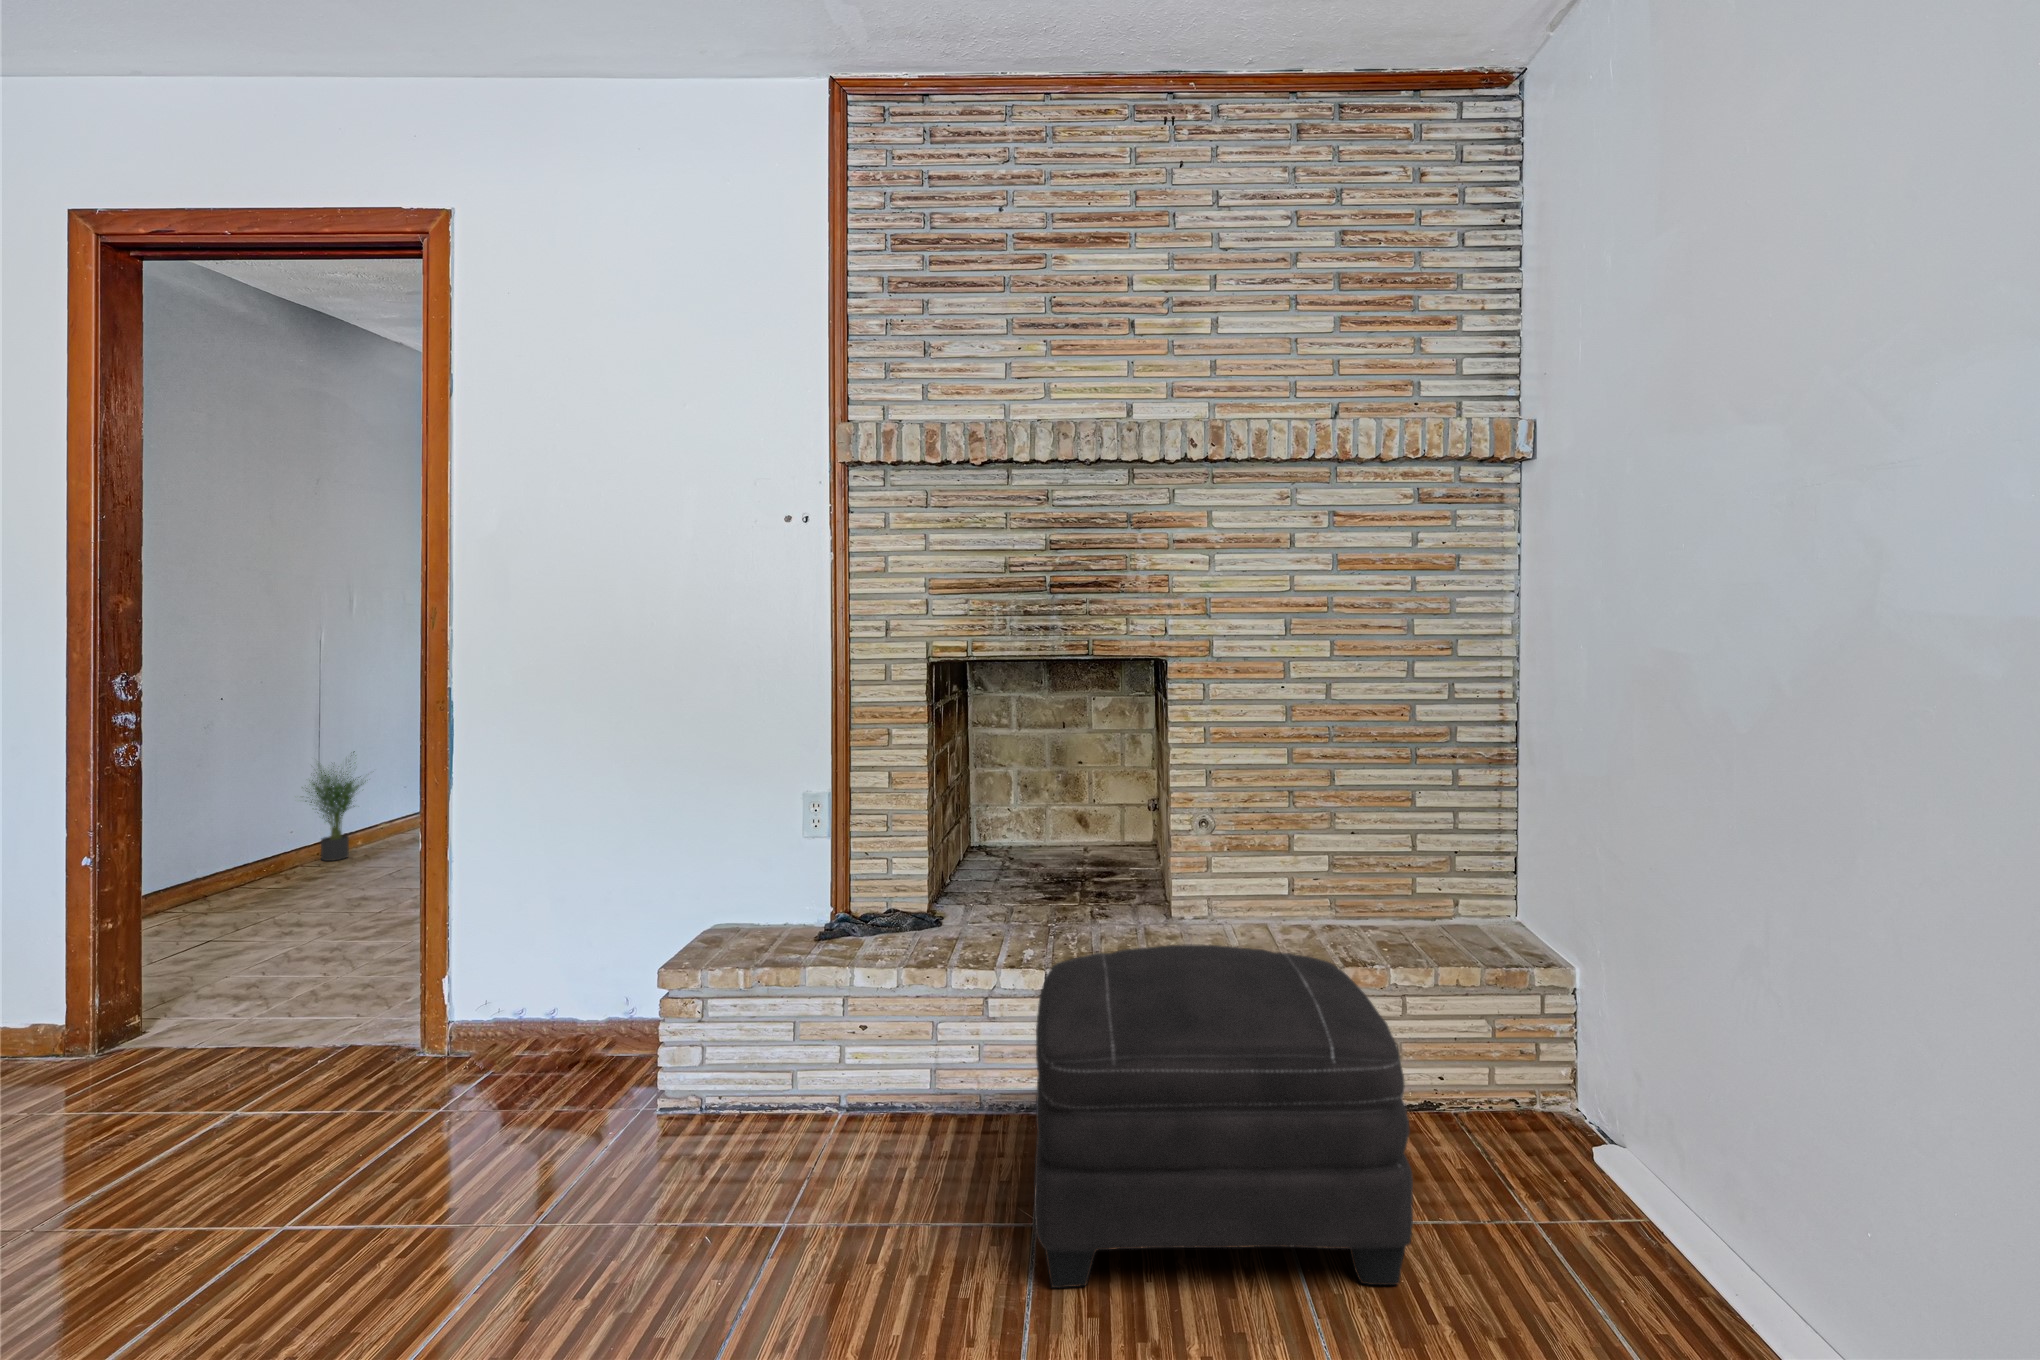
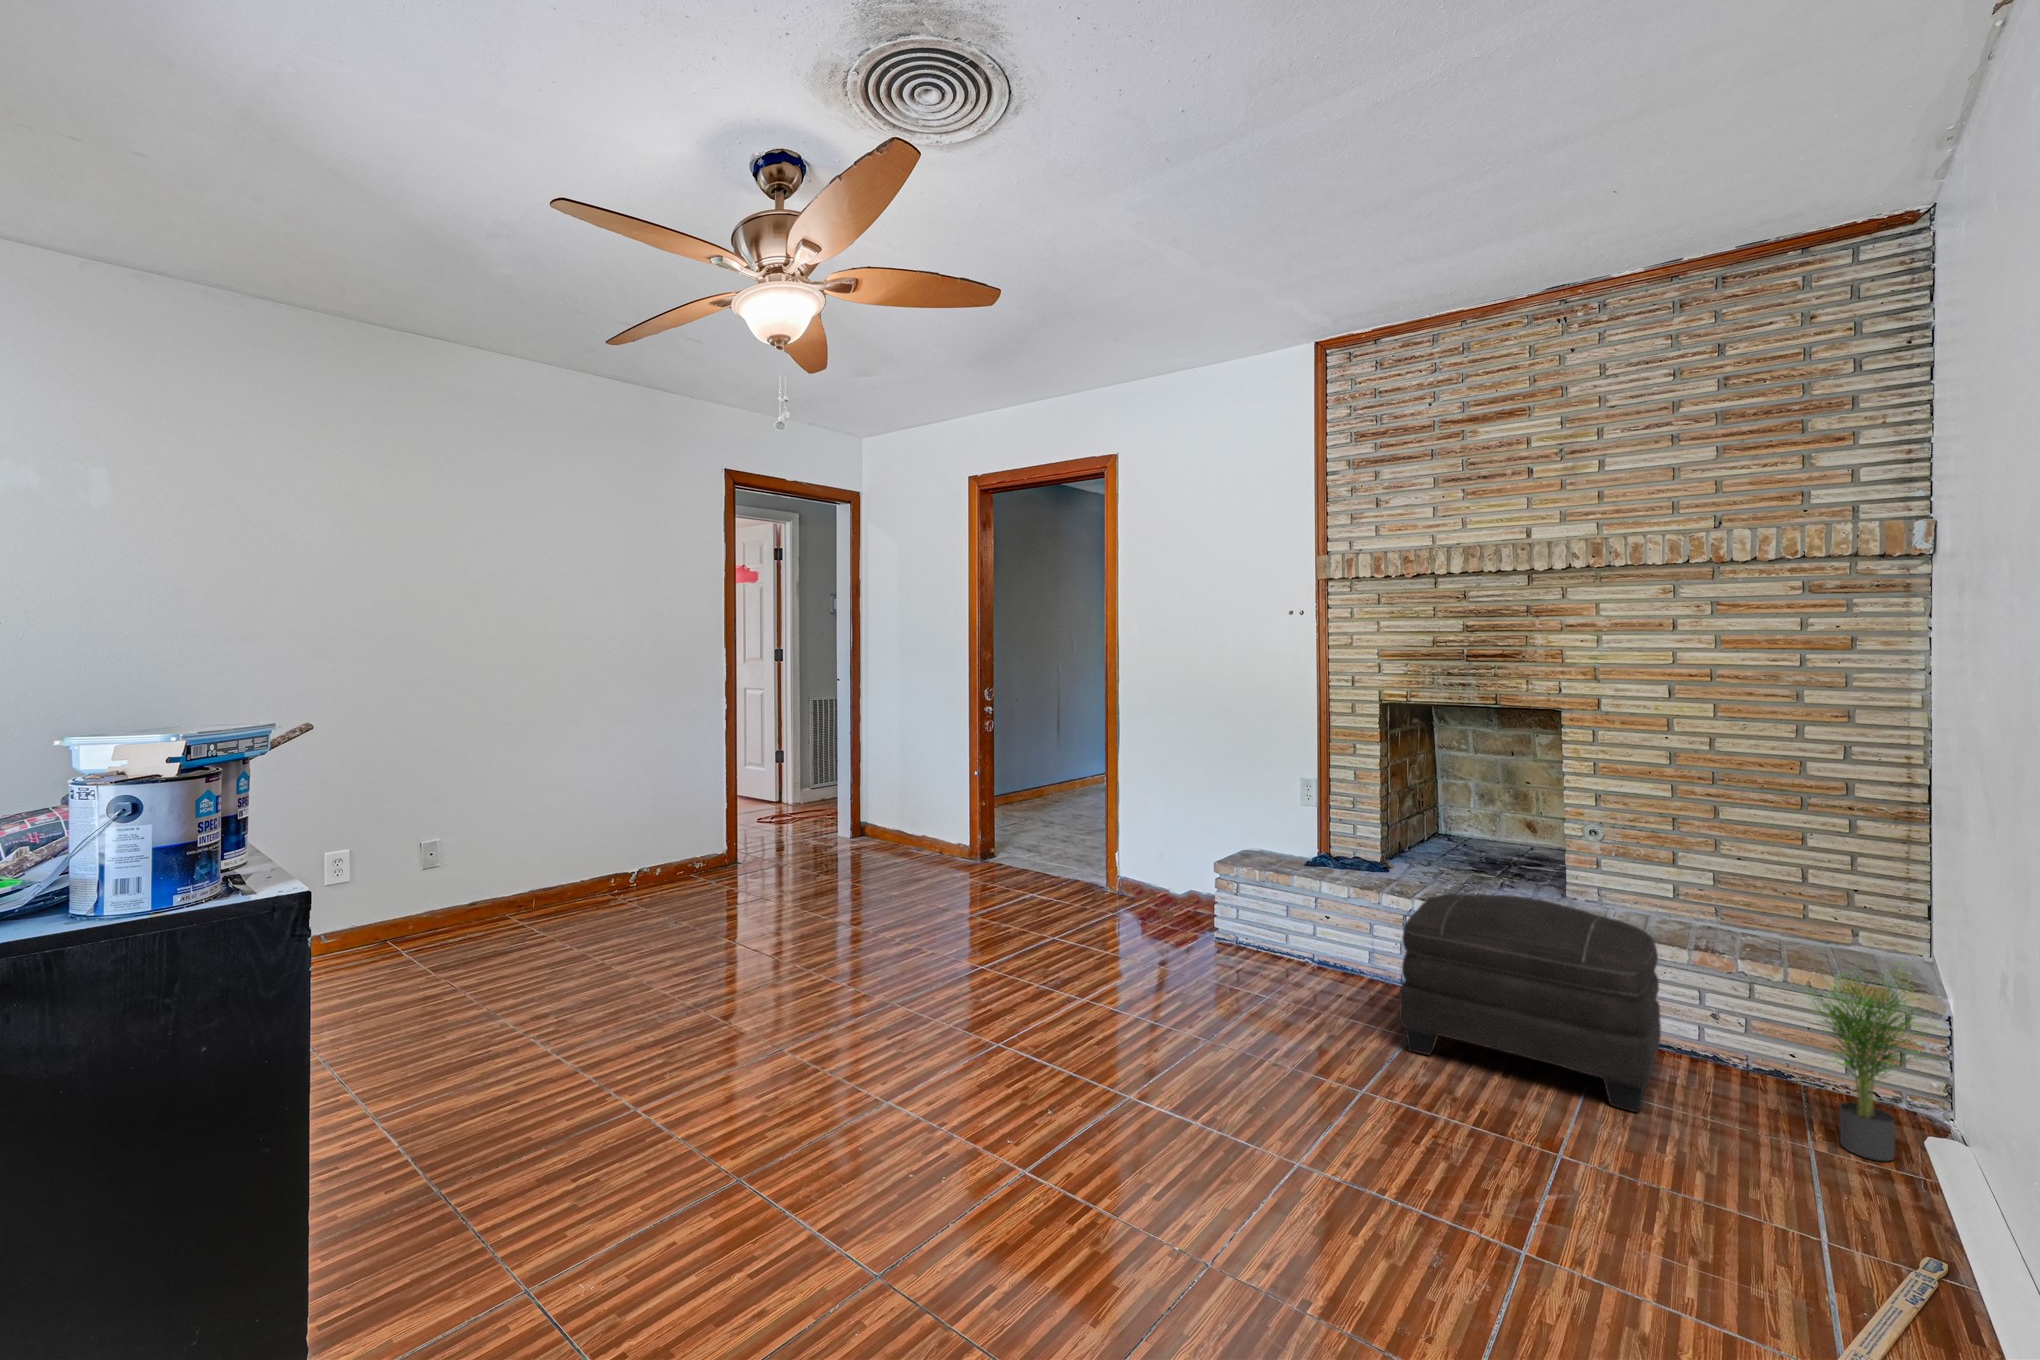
potted plant: present [305,751,364,861] -> present [1808,970,1928,1161]

